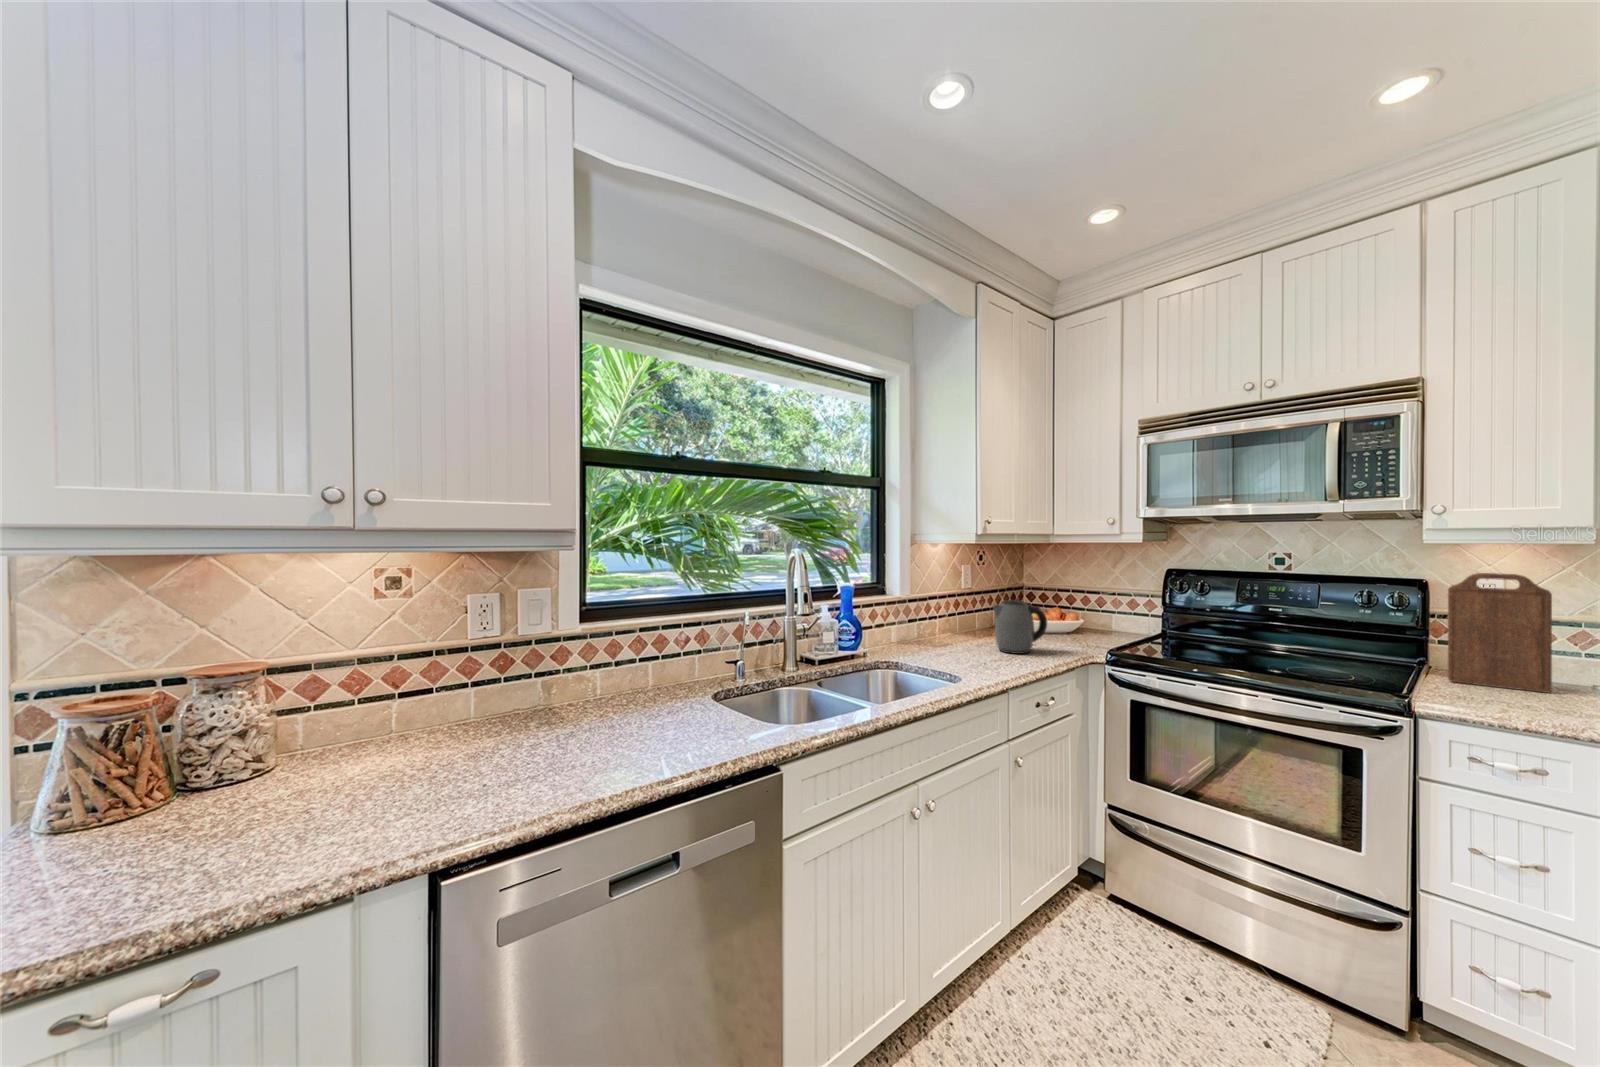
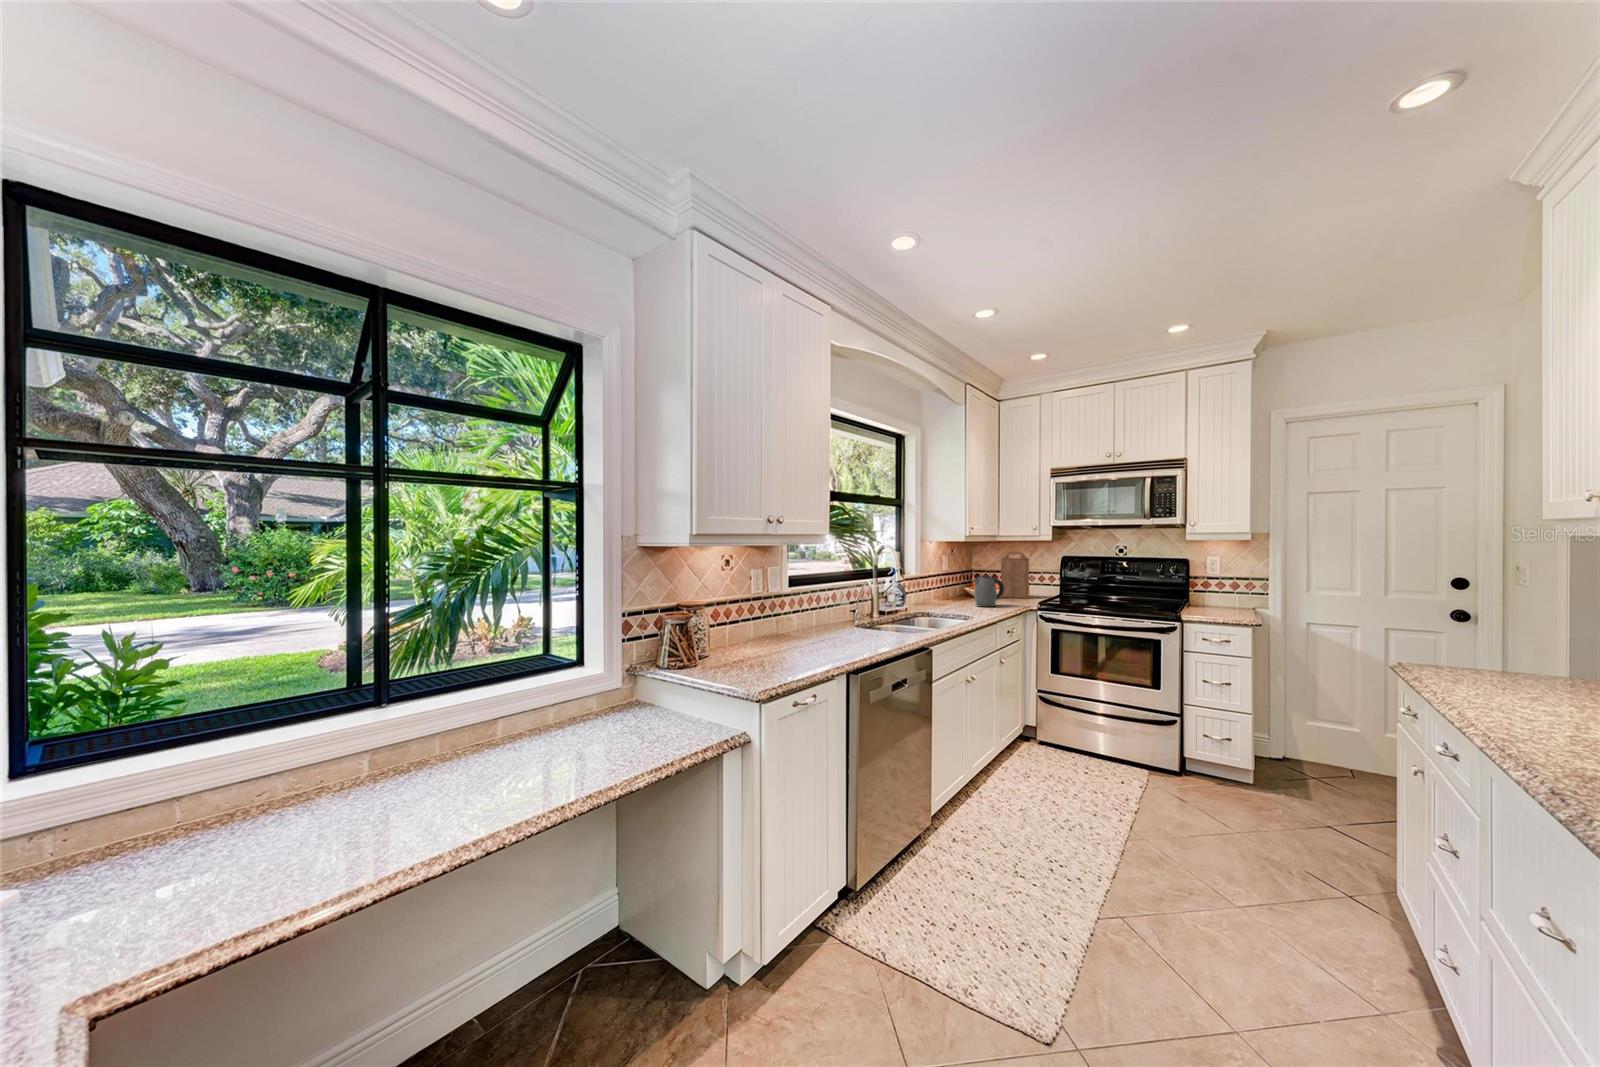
cutting board: present [1448,573,1552,693] -> present [1001,552,1029,598]

